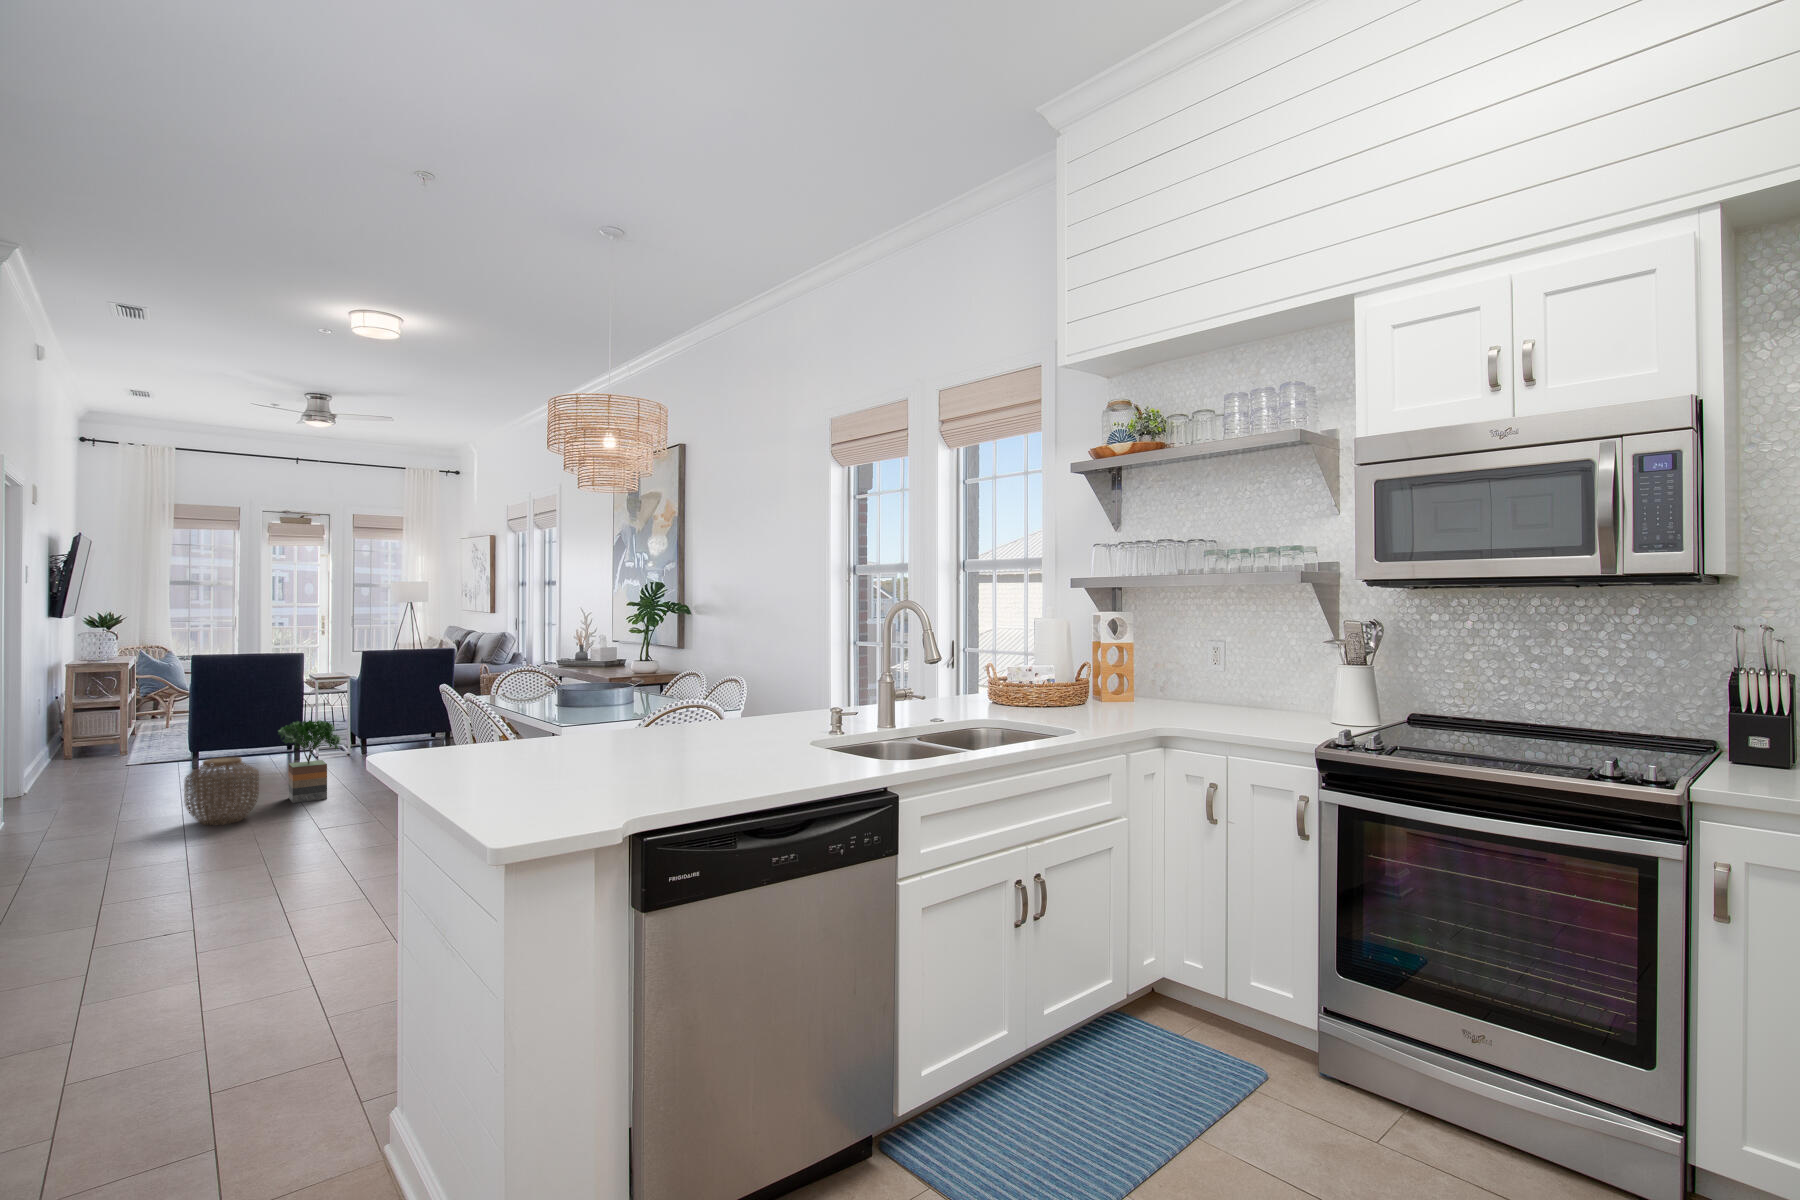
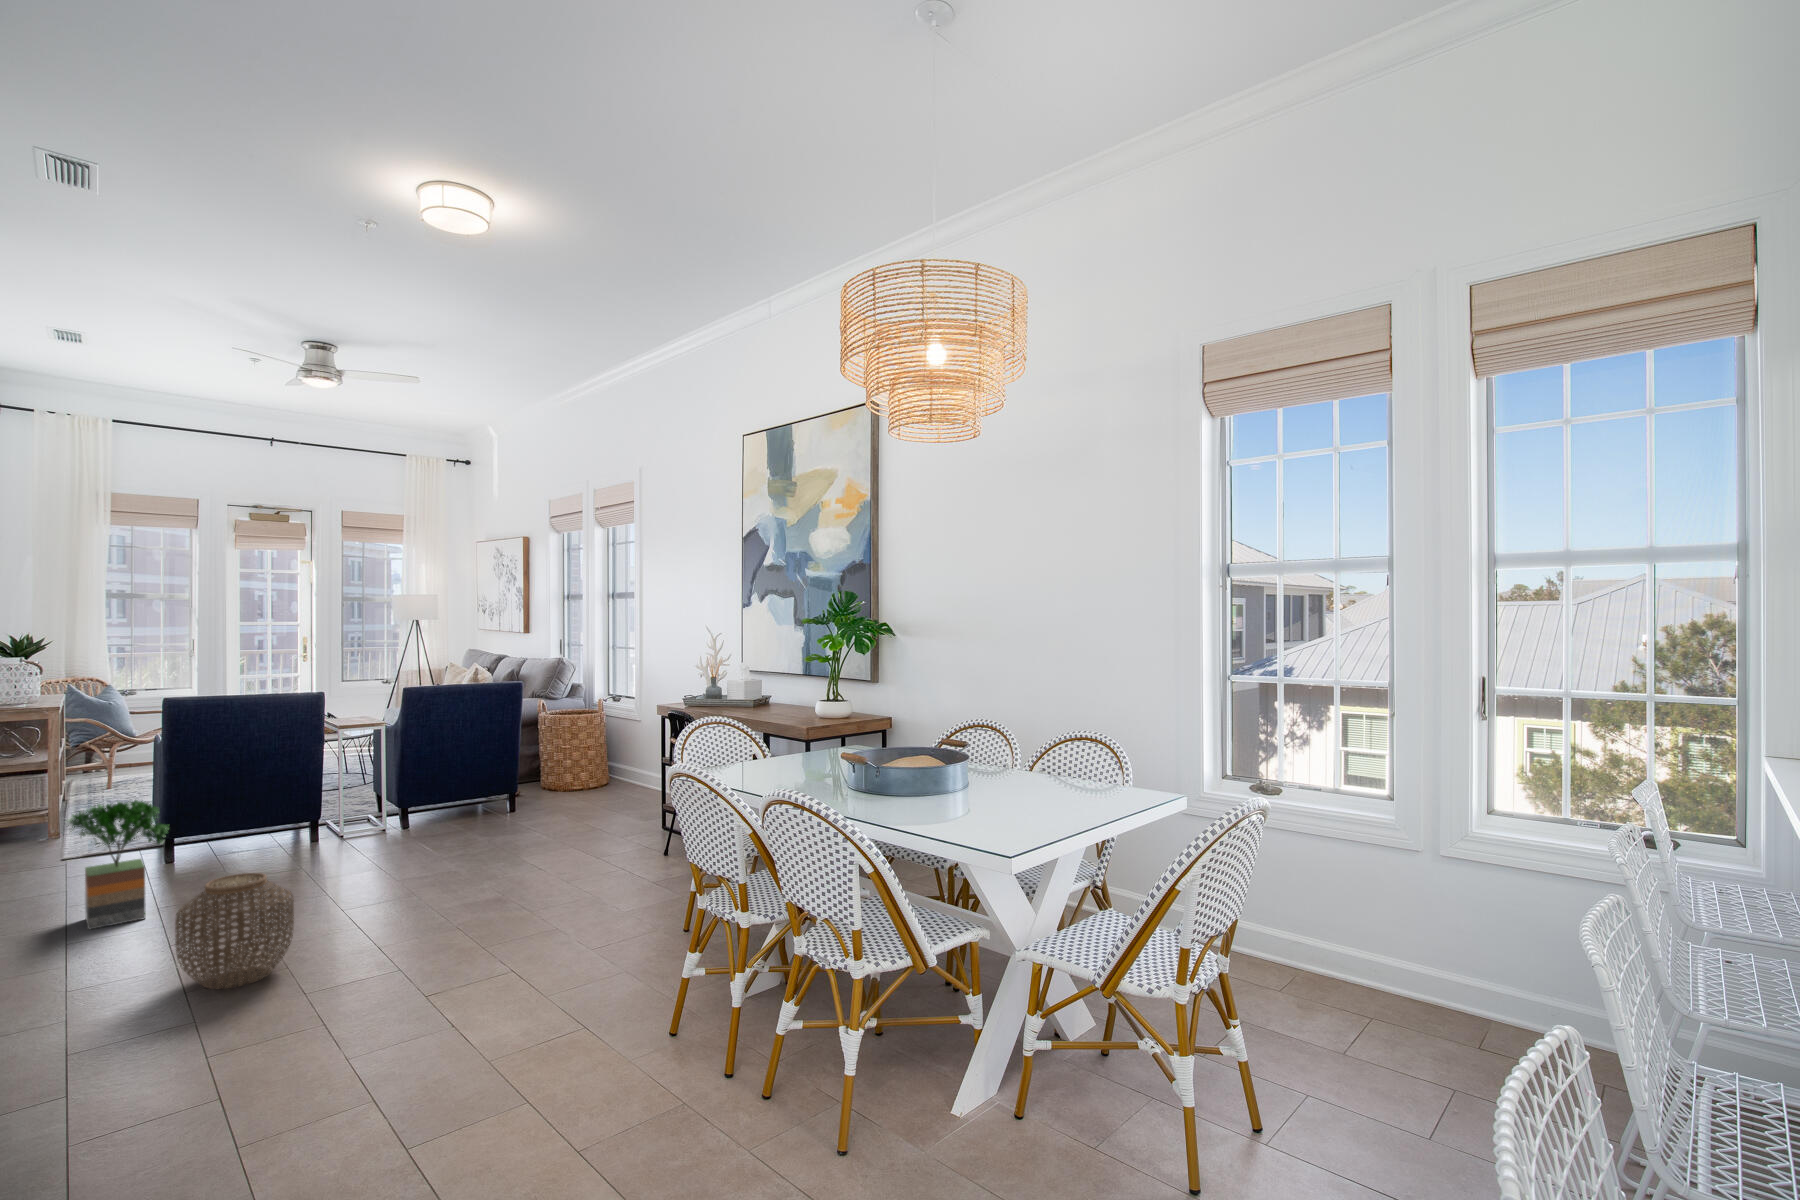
potted tree: present [279,720,341,803] -> present [68,800,169,930]

